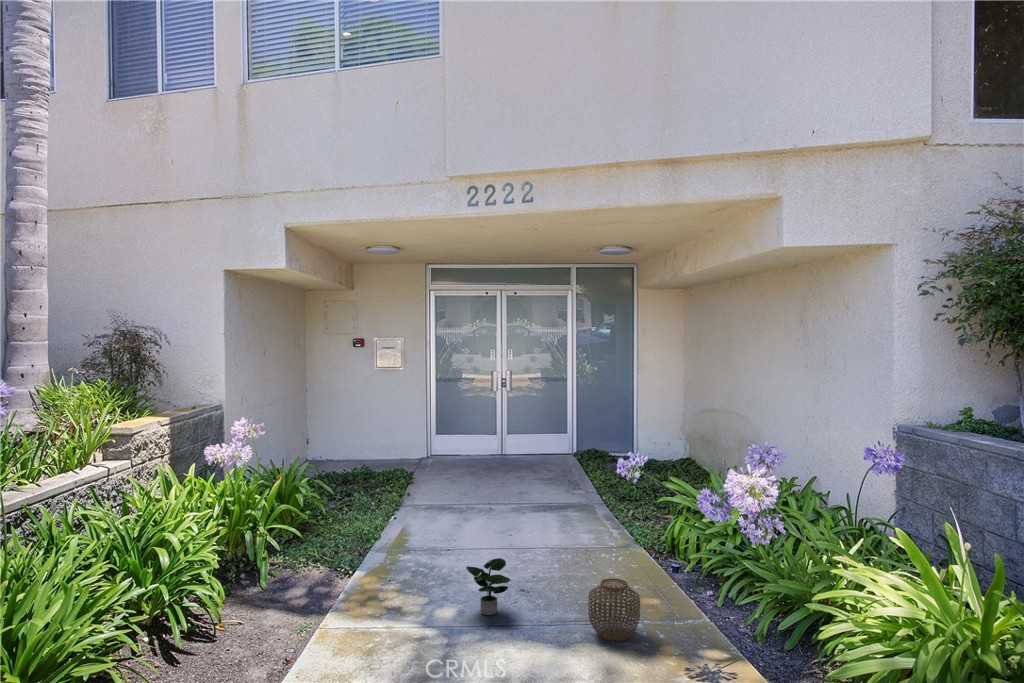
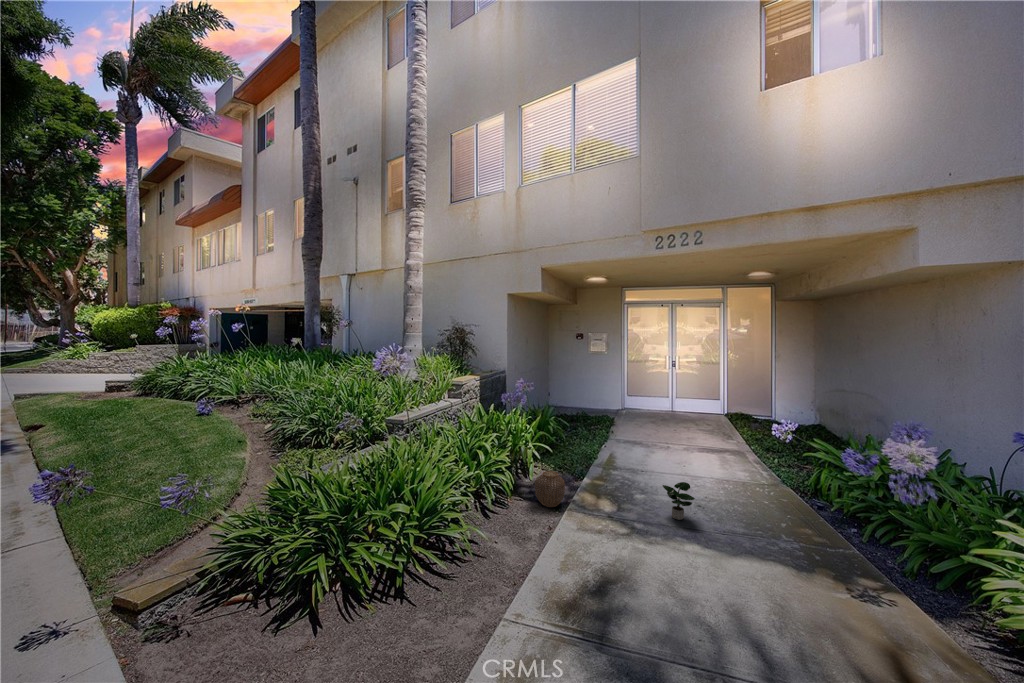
woven basket: present [588,578,640,642] -> present [535,471,565,507]

